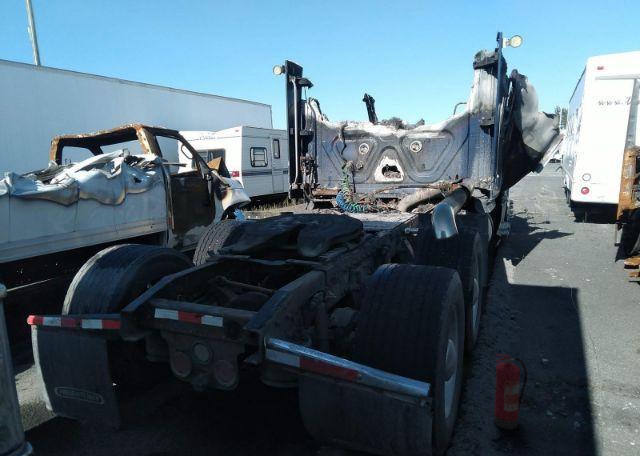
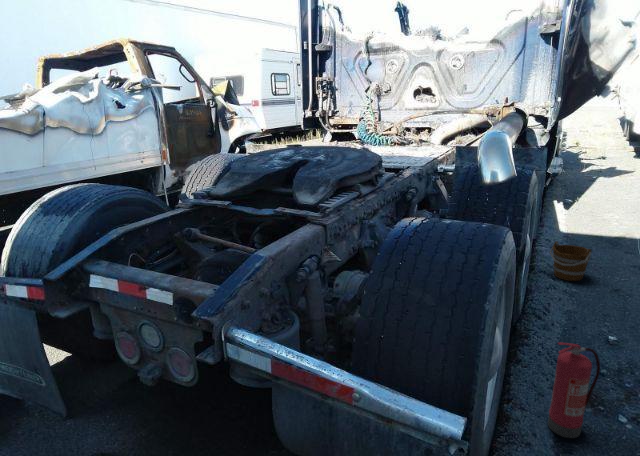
bucket: none [497,289,530,322] -> present [550,241,592,281]

